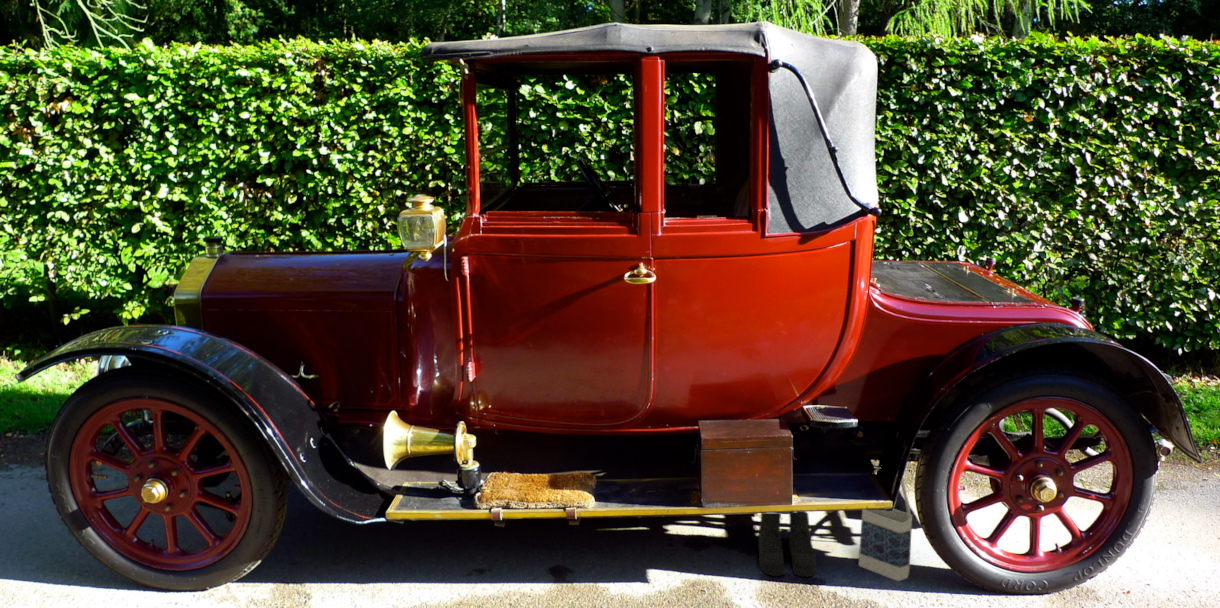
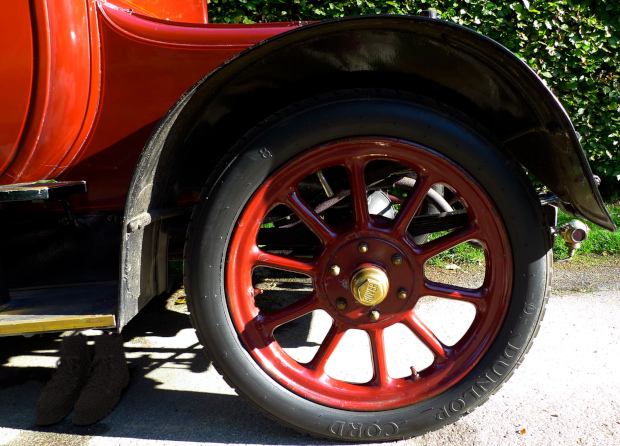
bag: present [859,467,912,581] -> none [161,266,231,427]

